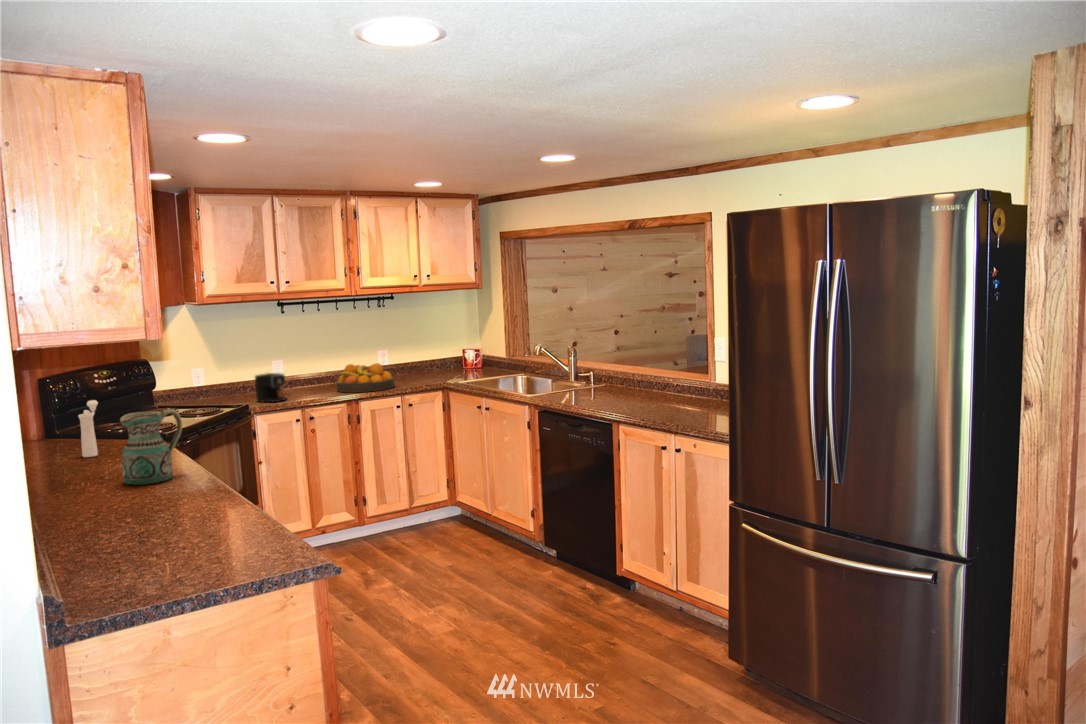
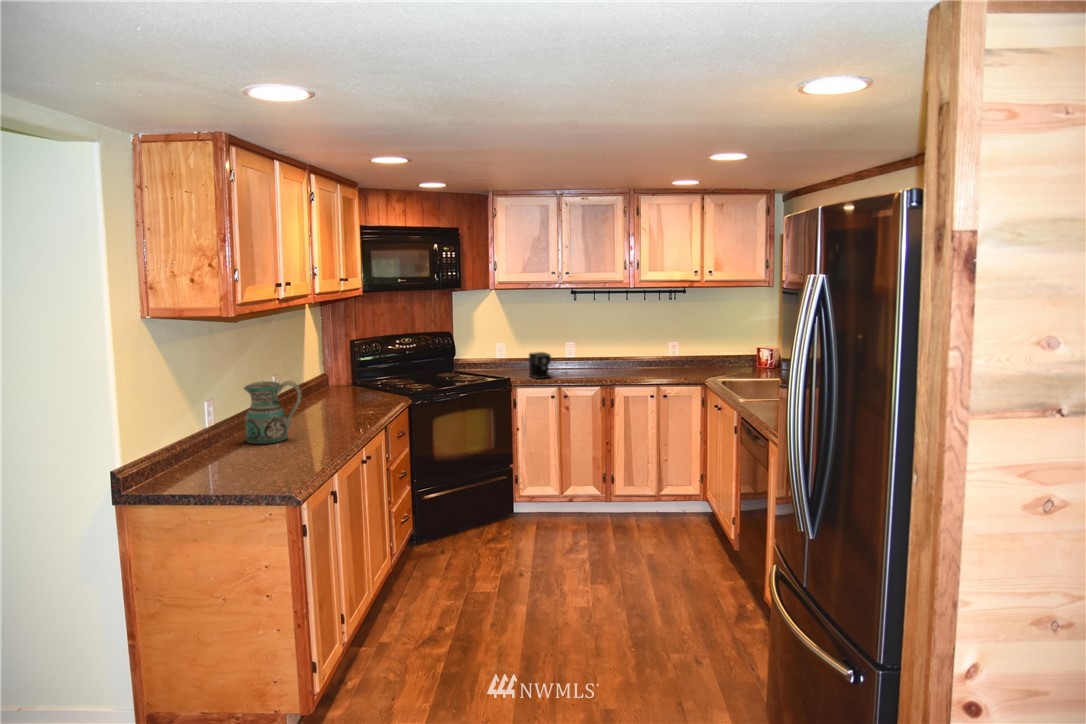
fruit bowl: present [336,363,395,392] -> none [605,352,660,380]
pepper mill: present [78,400,98,457] -> none [302,363,329,409]

